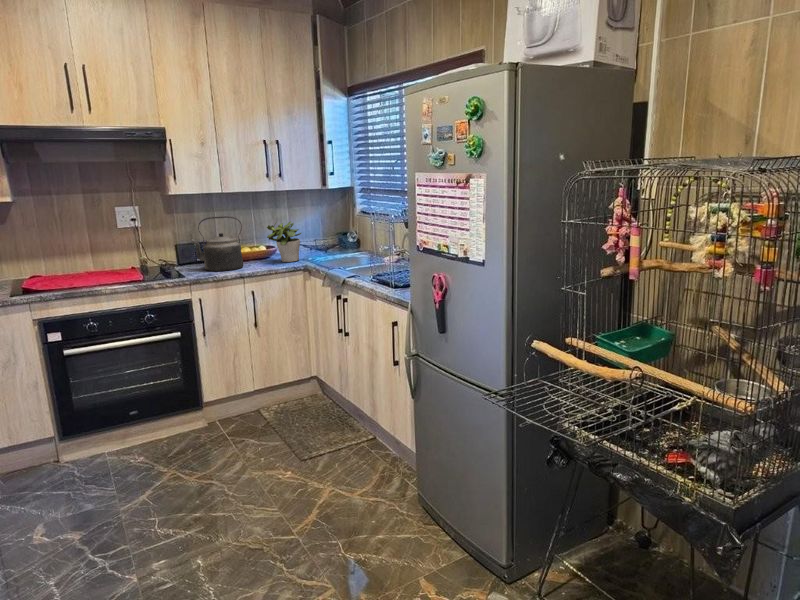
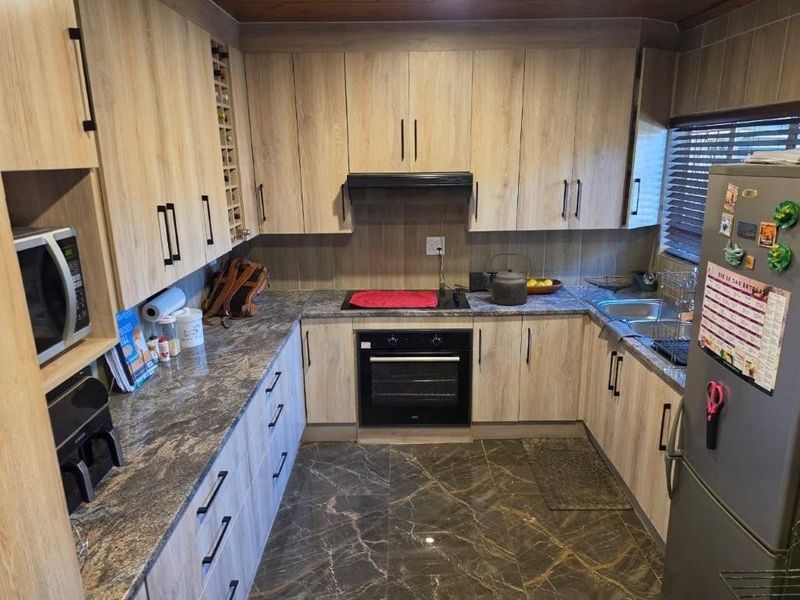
potted plant: present [267,221,301,262] -> none [555,260,591,303]

